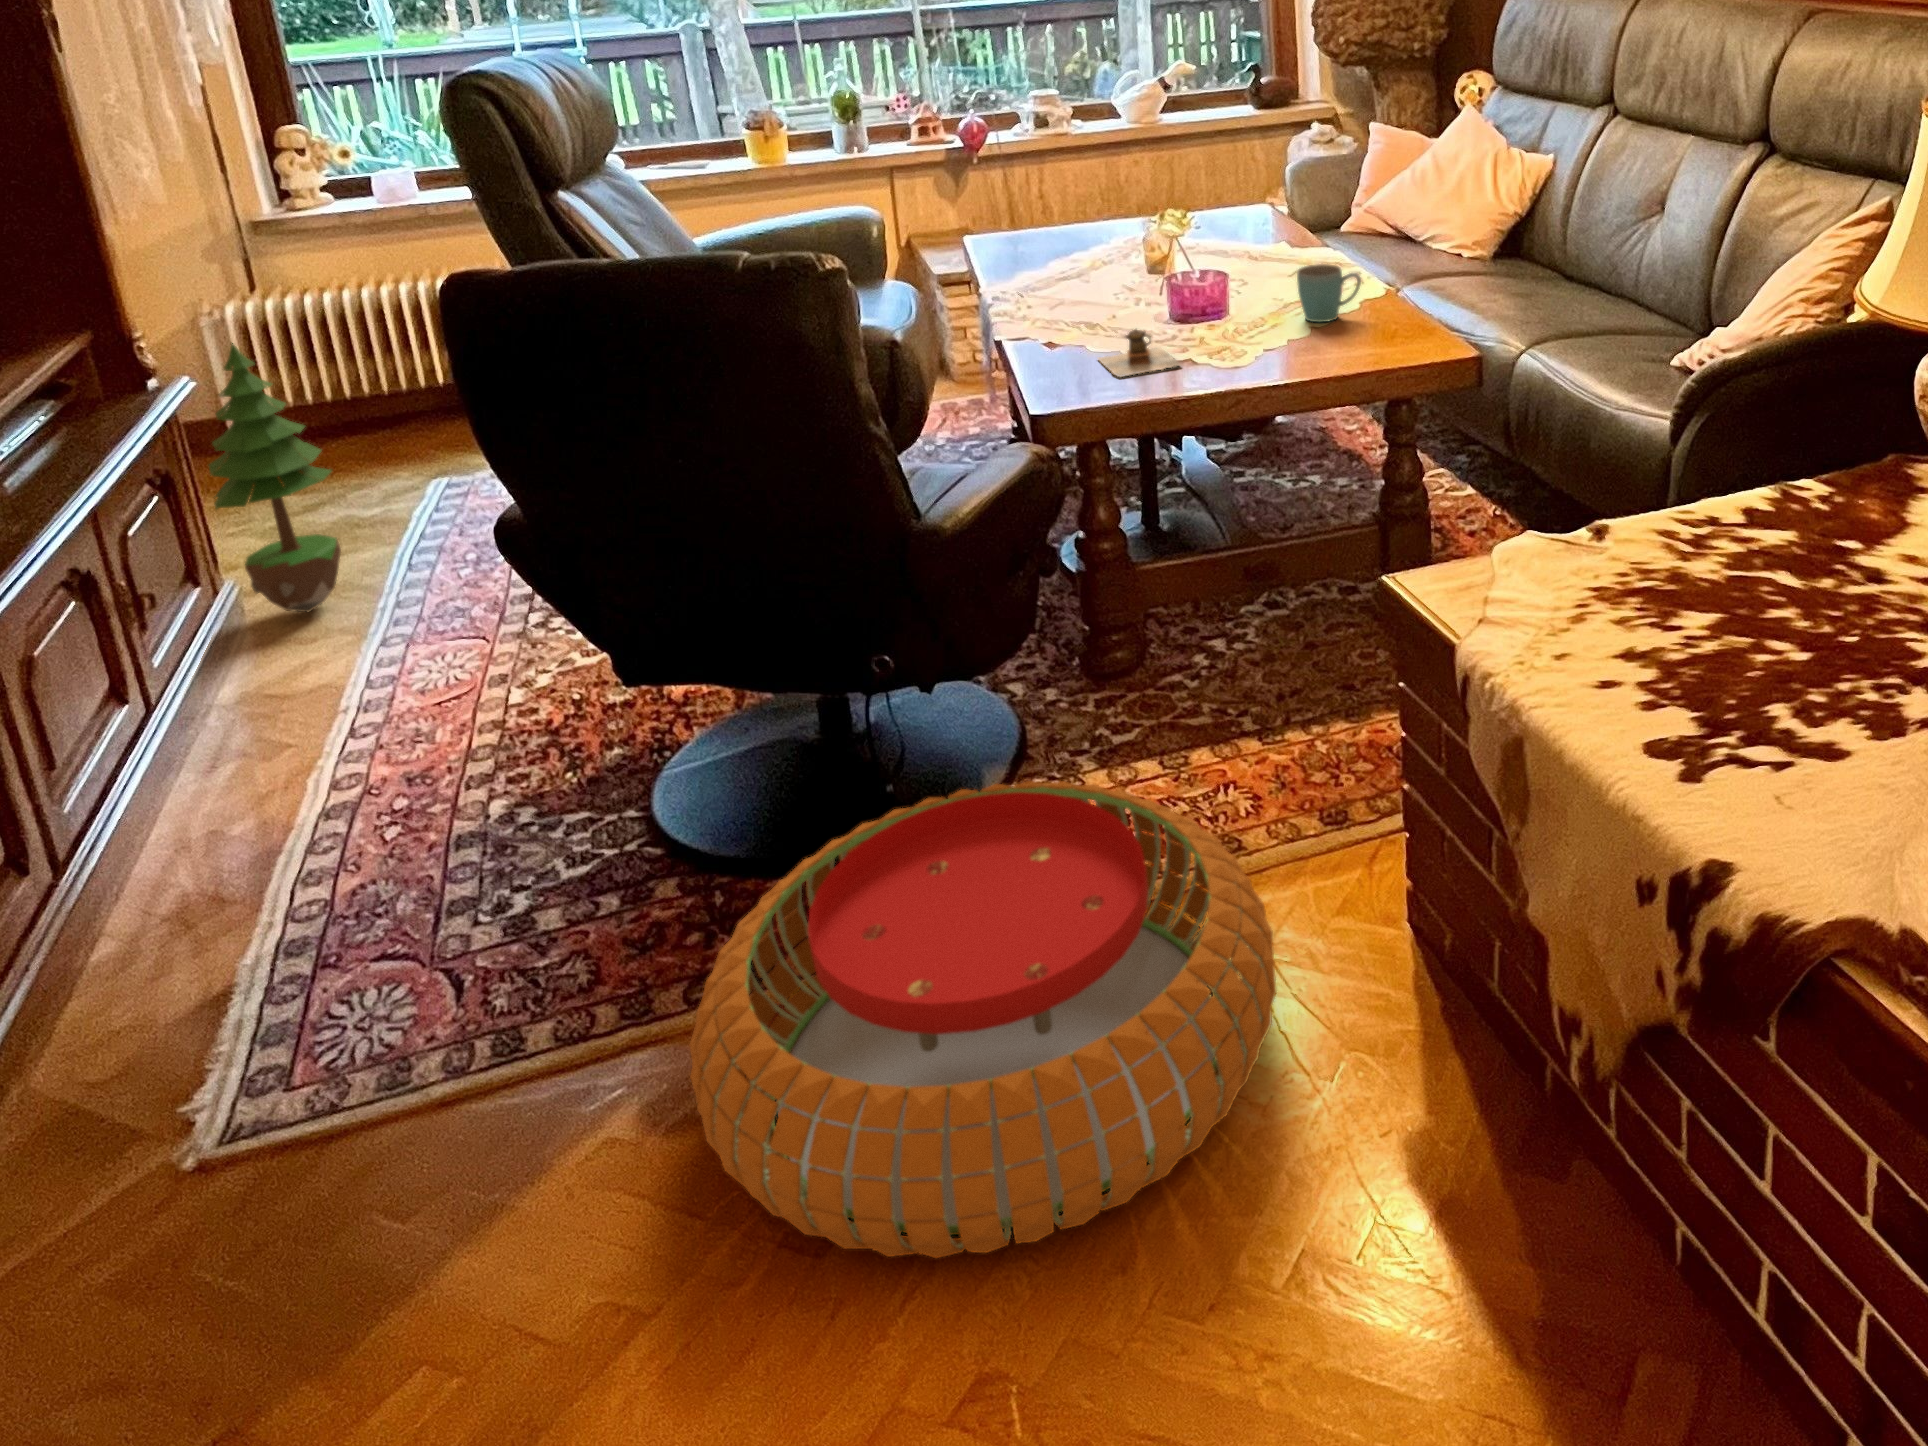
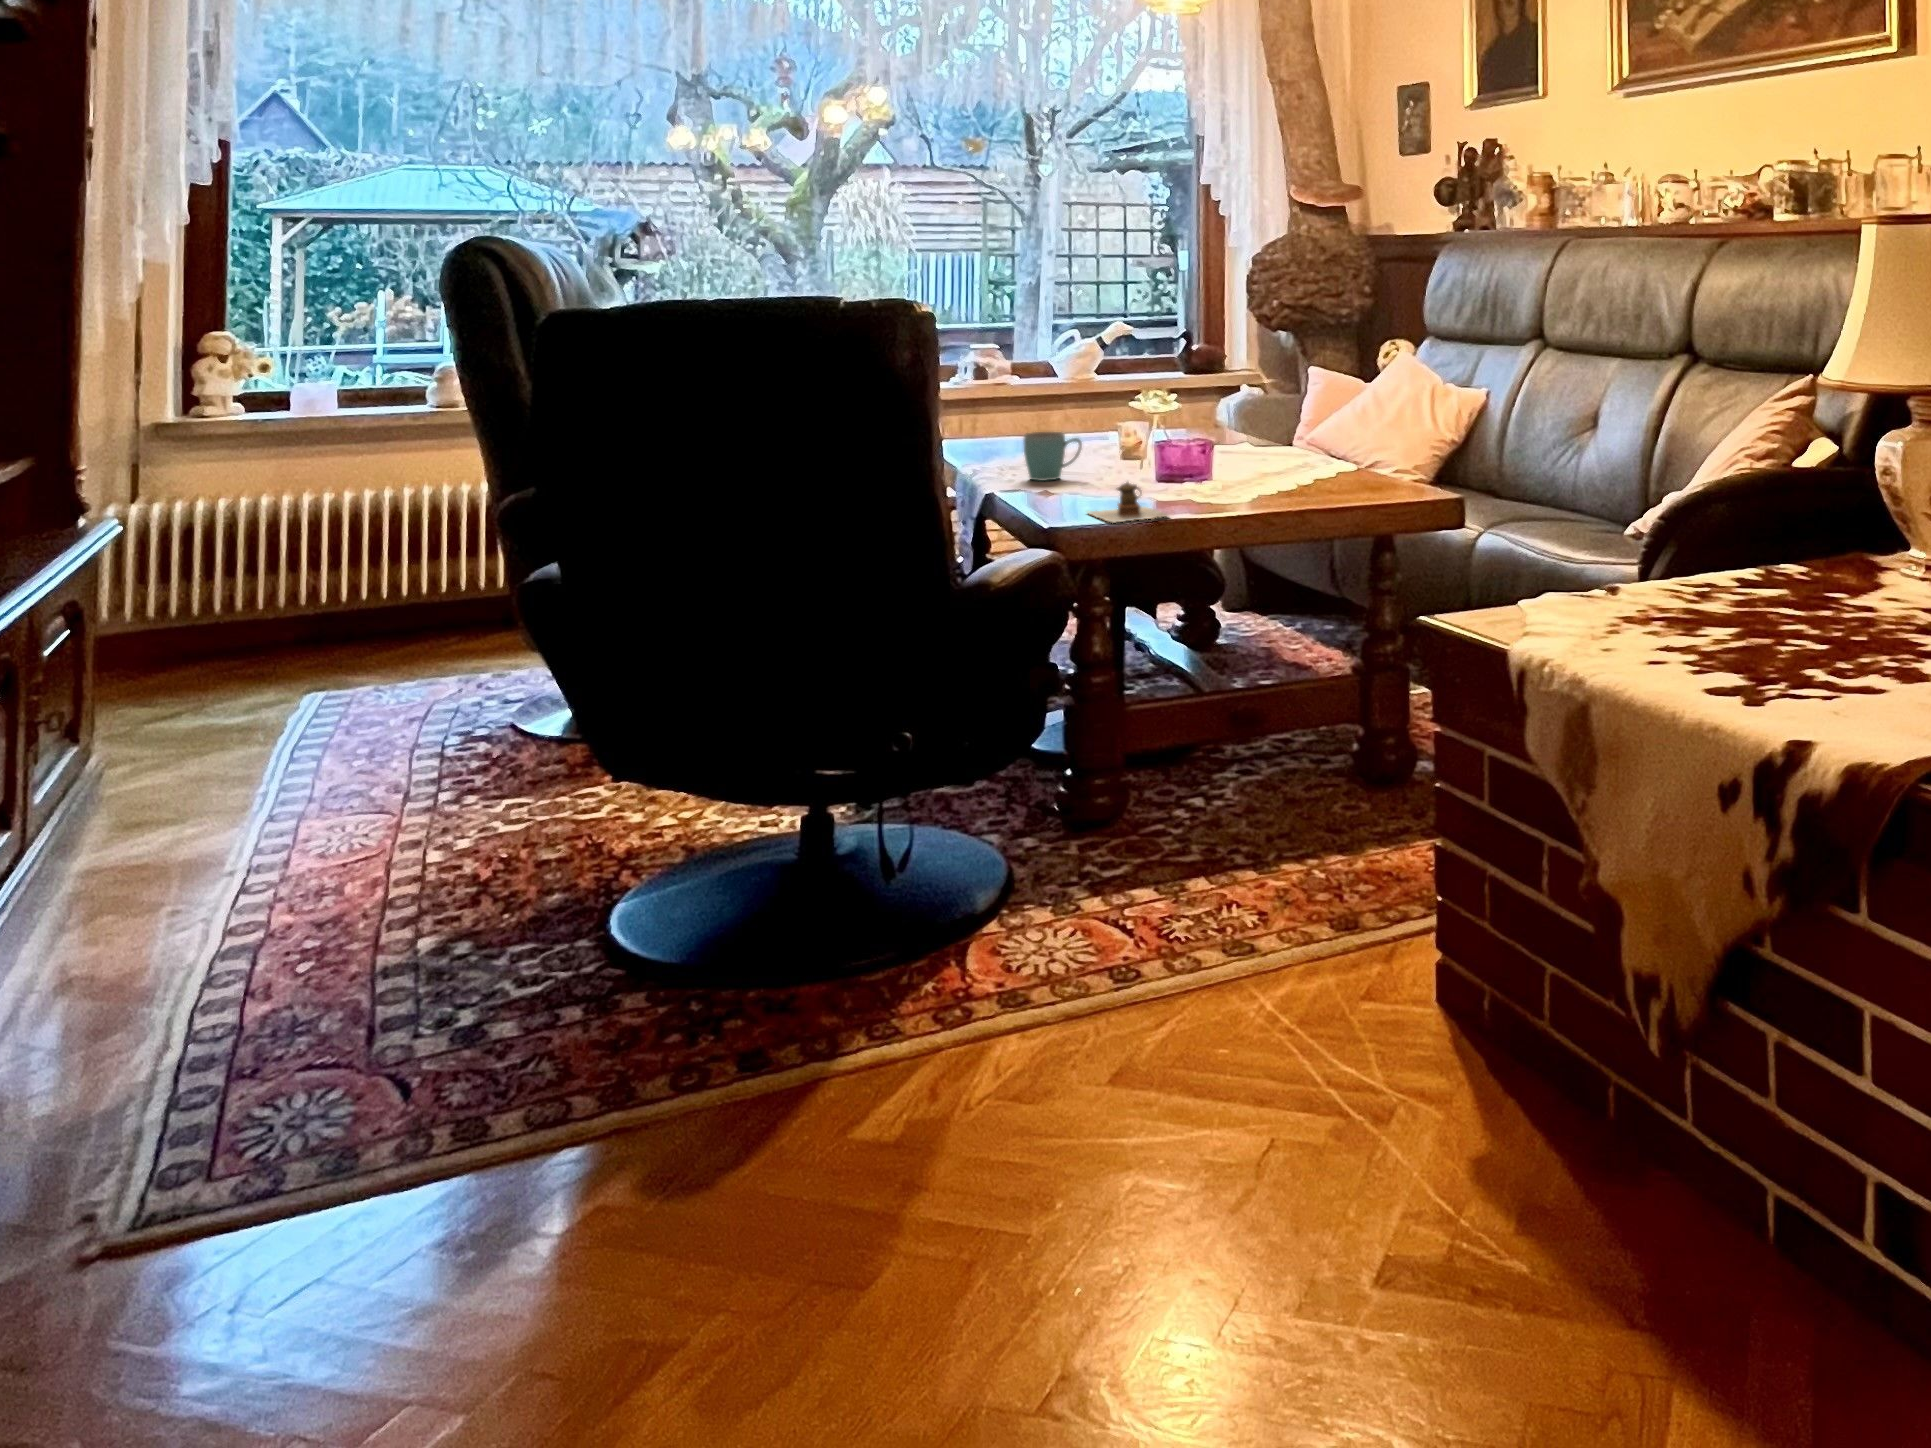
mug: present [1297,264,1361,322] -> present [1024,432,1082,481]
potted tree: present [209,343,341,612] -> none [101,487,243,793]
pouf: present [690,780,1277,1258] -> none [712,851,1322,1282]

